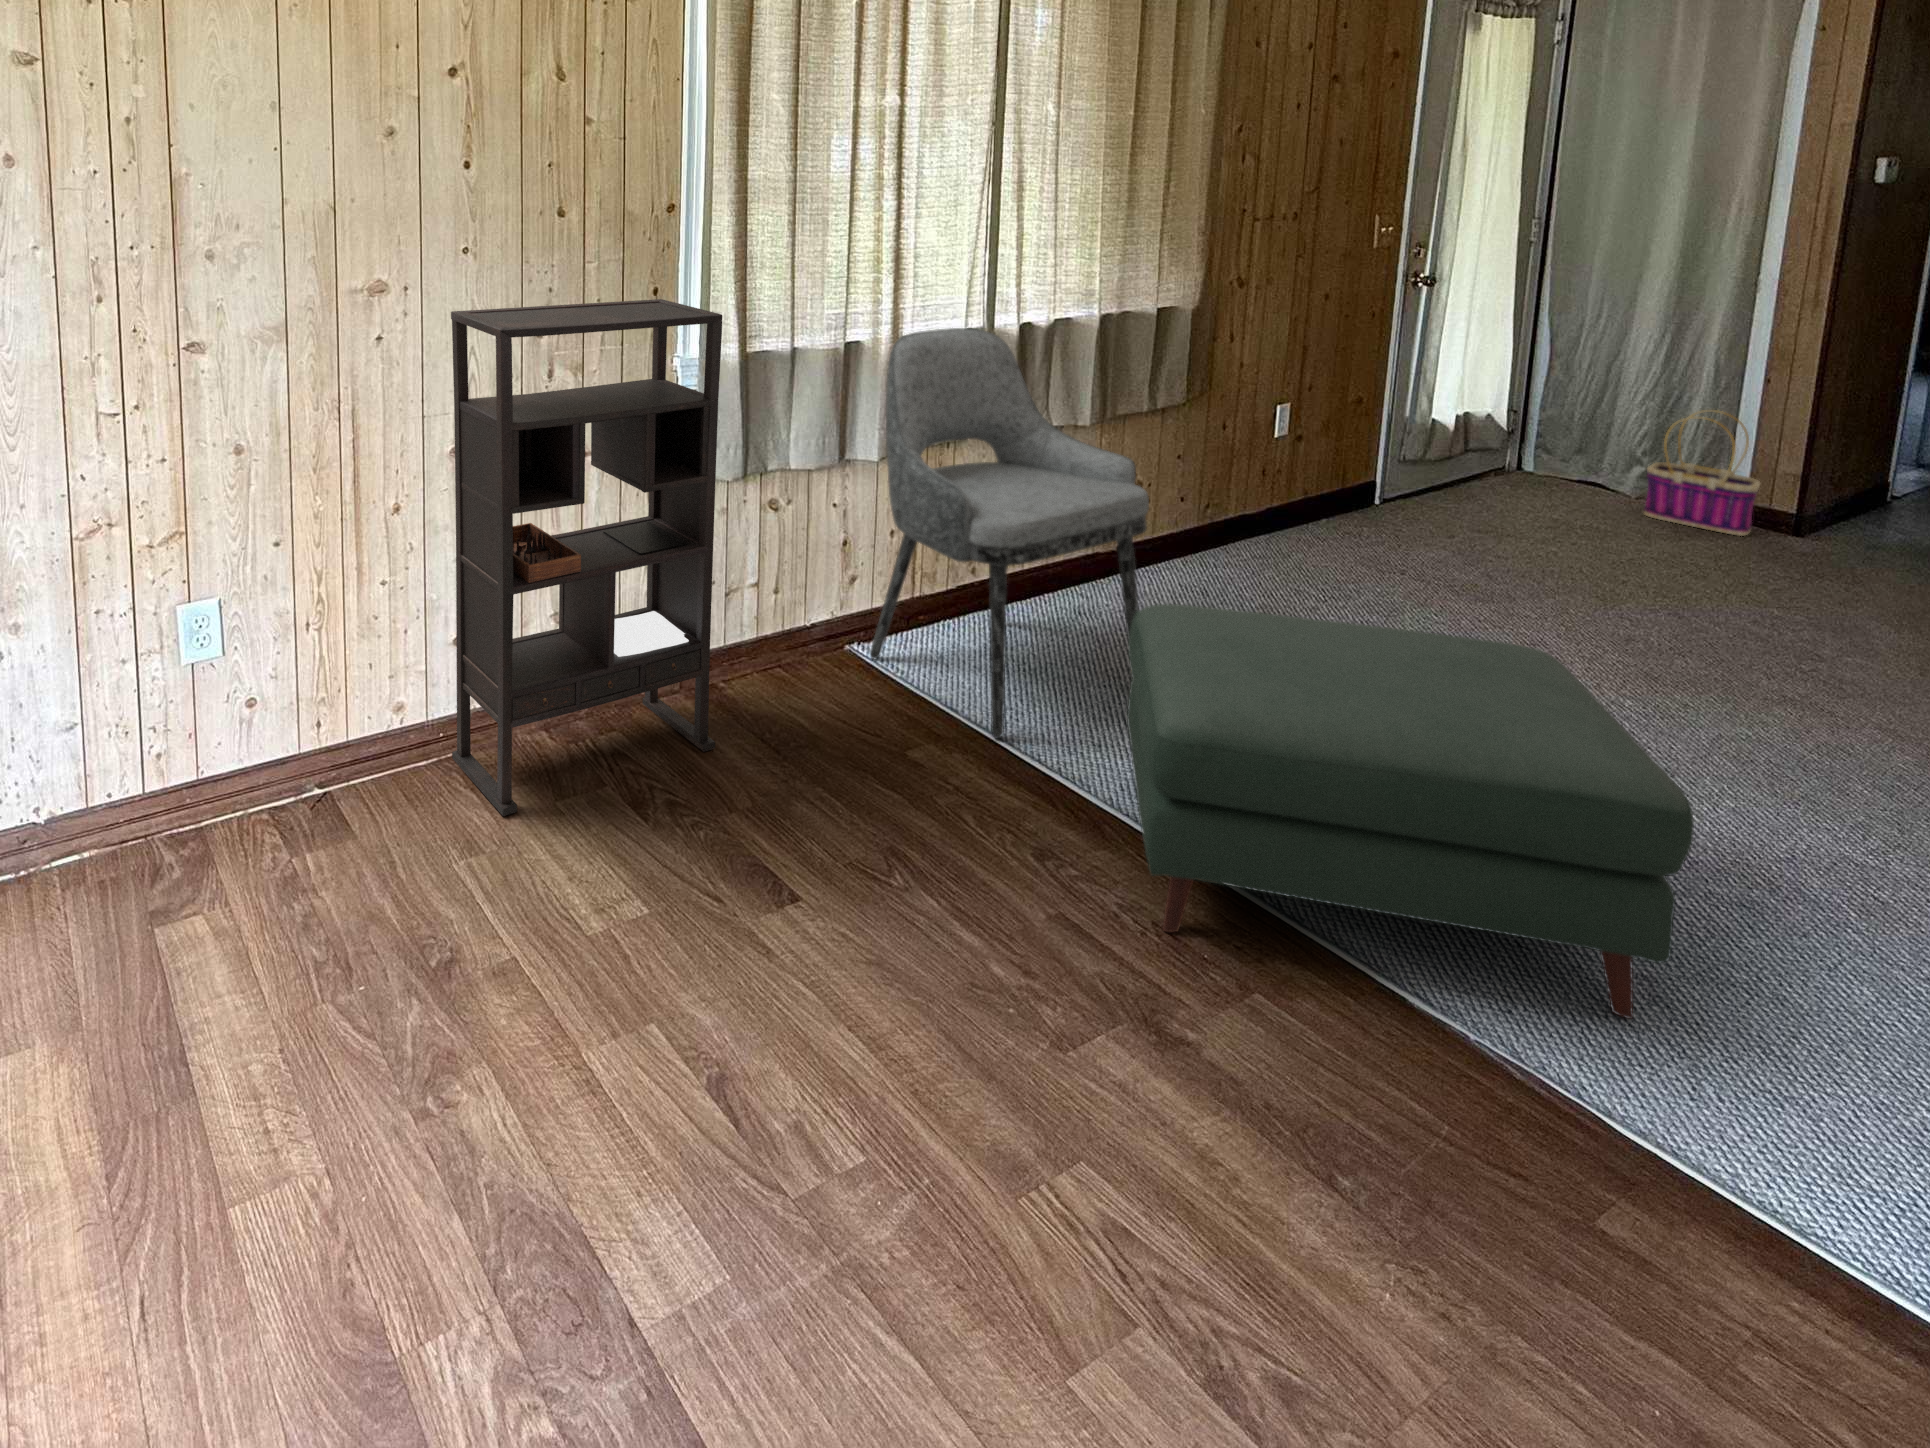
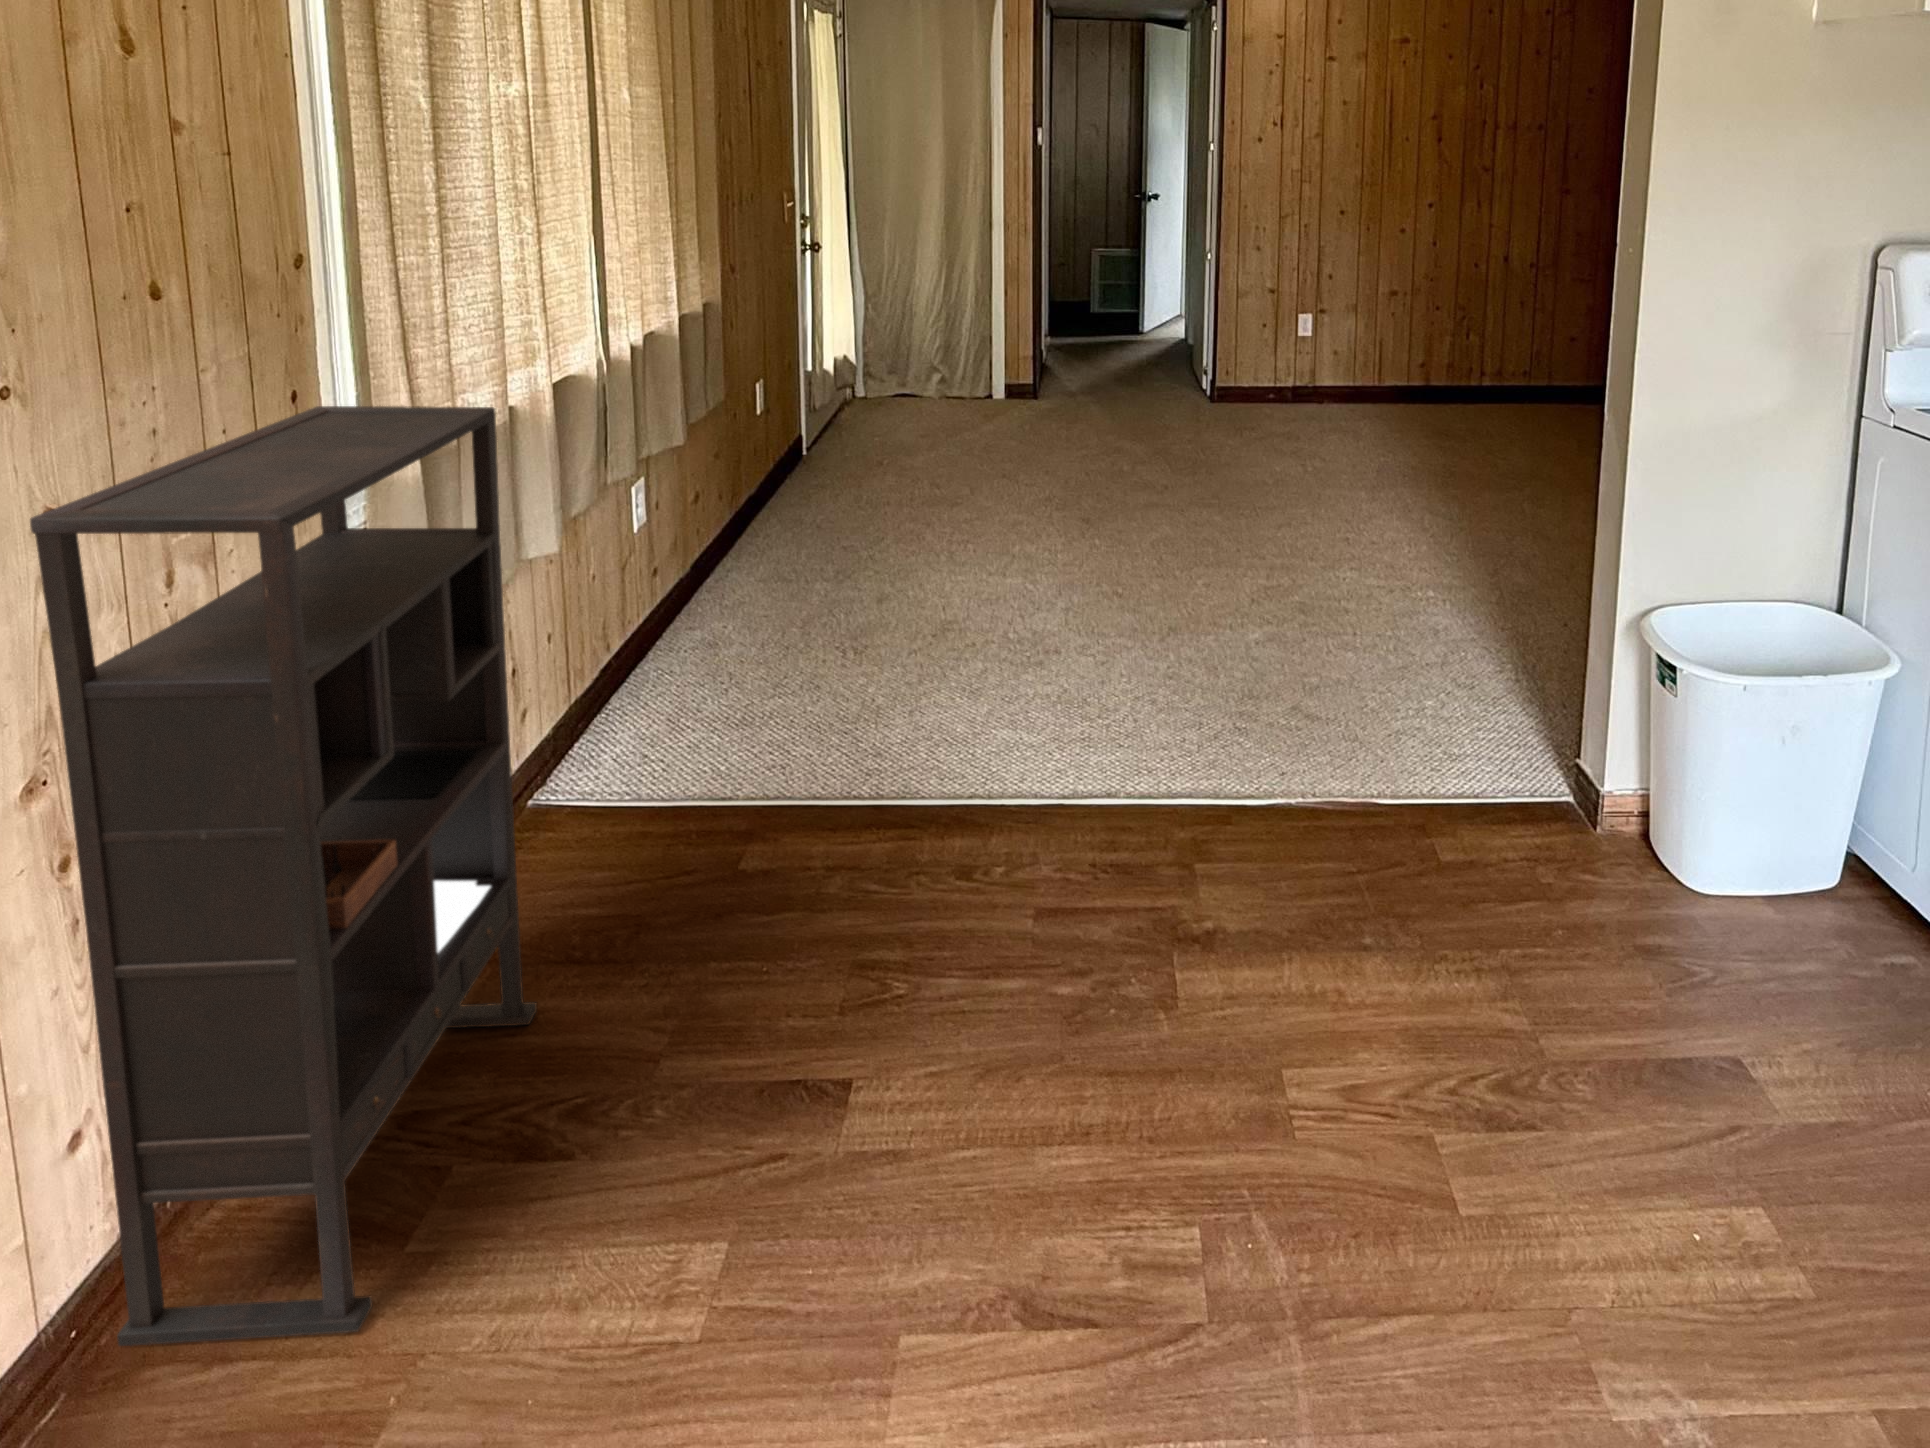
dining chair: present [870,328,1149,738] -> none [547,362,848,802]
basket: present [1644,410,1760,536] -> none [954,320,1021,410]
ottoman: present [1127,604,1694,1019] -> none [928,521,1355,870]

